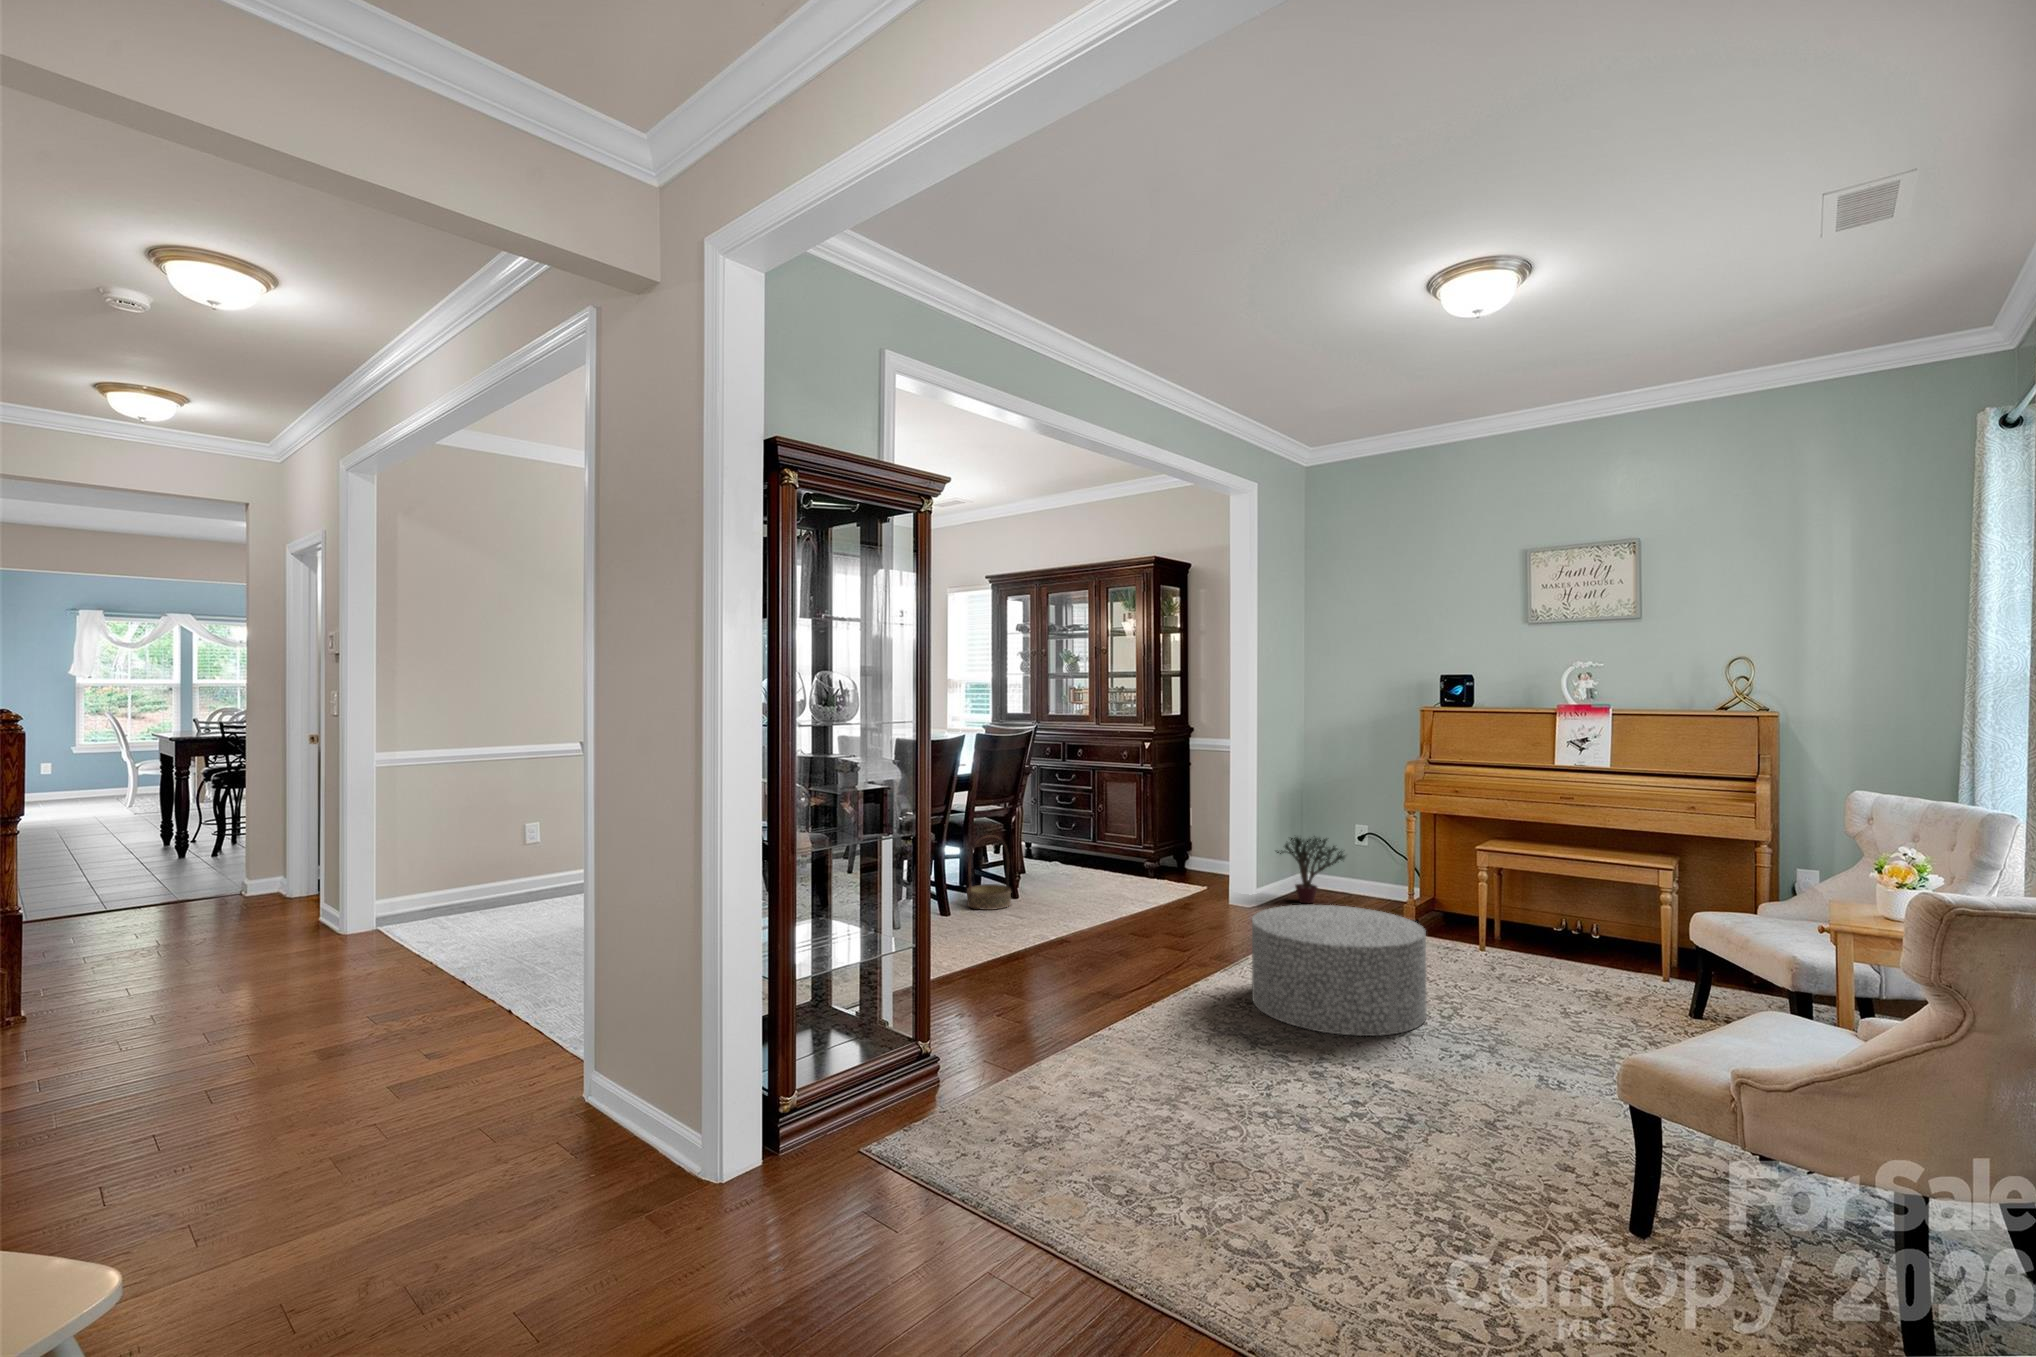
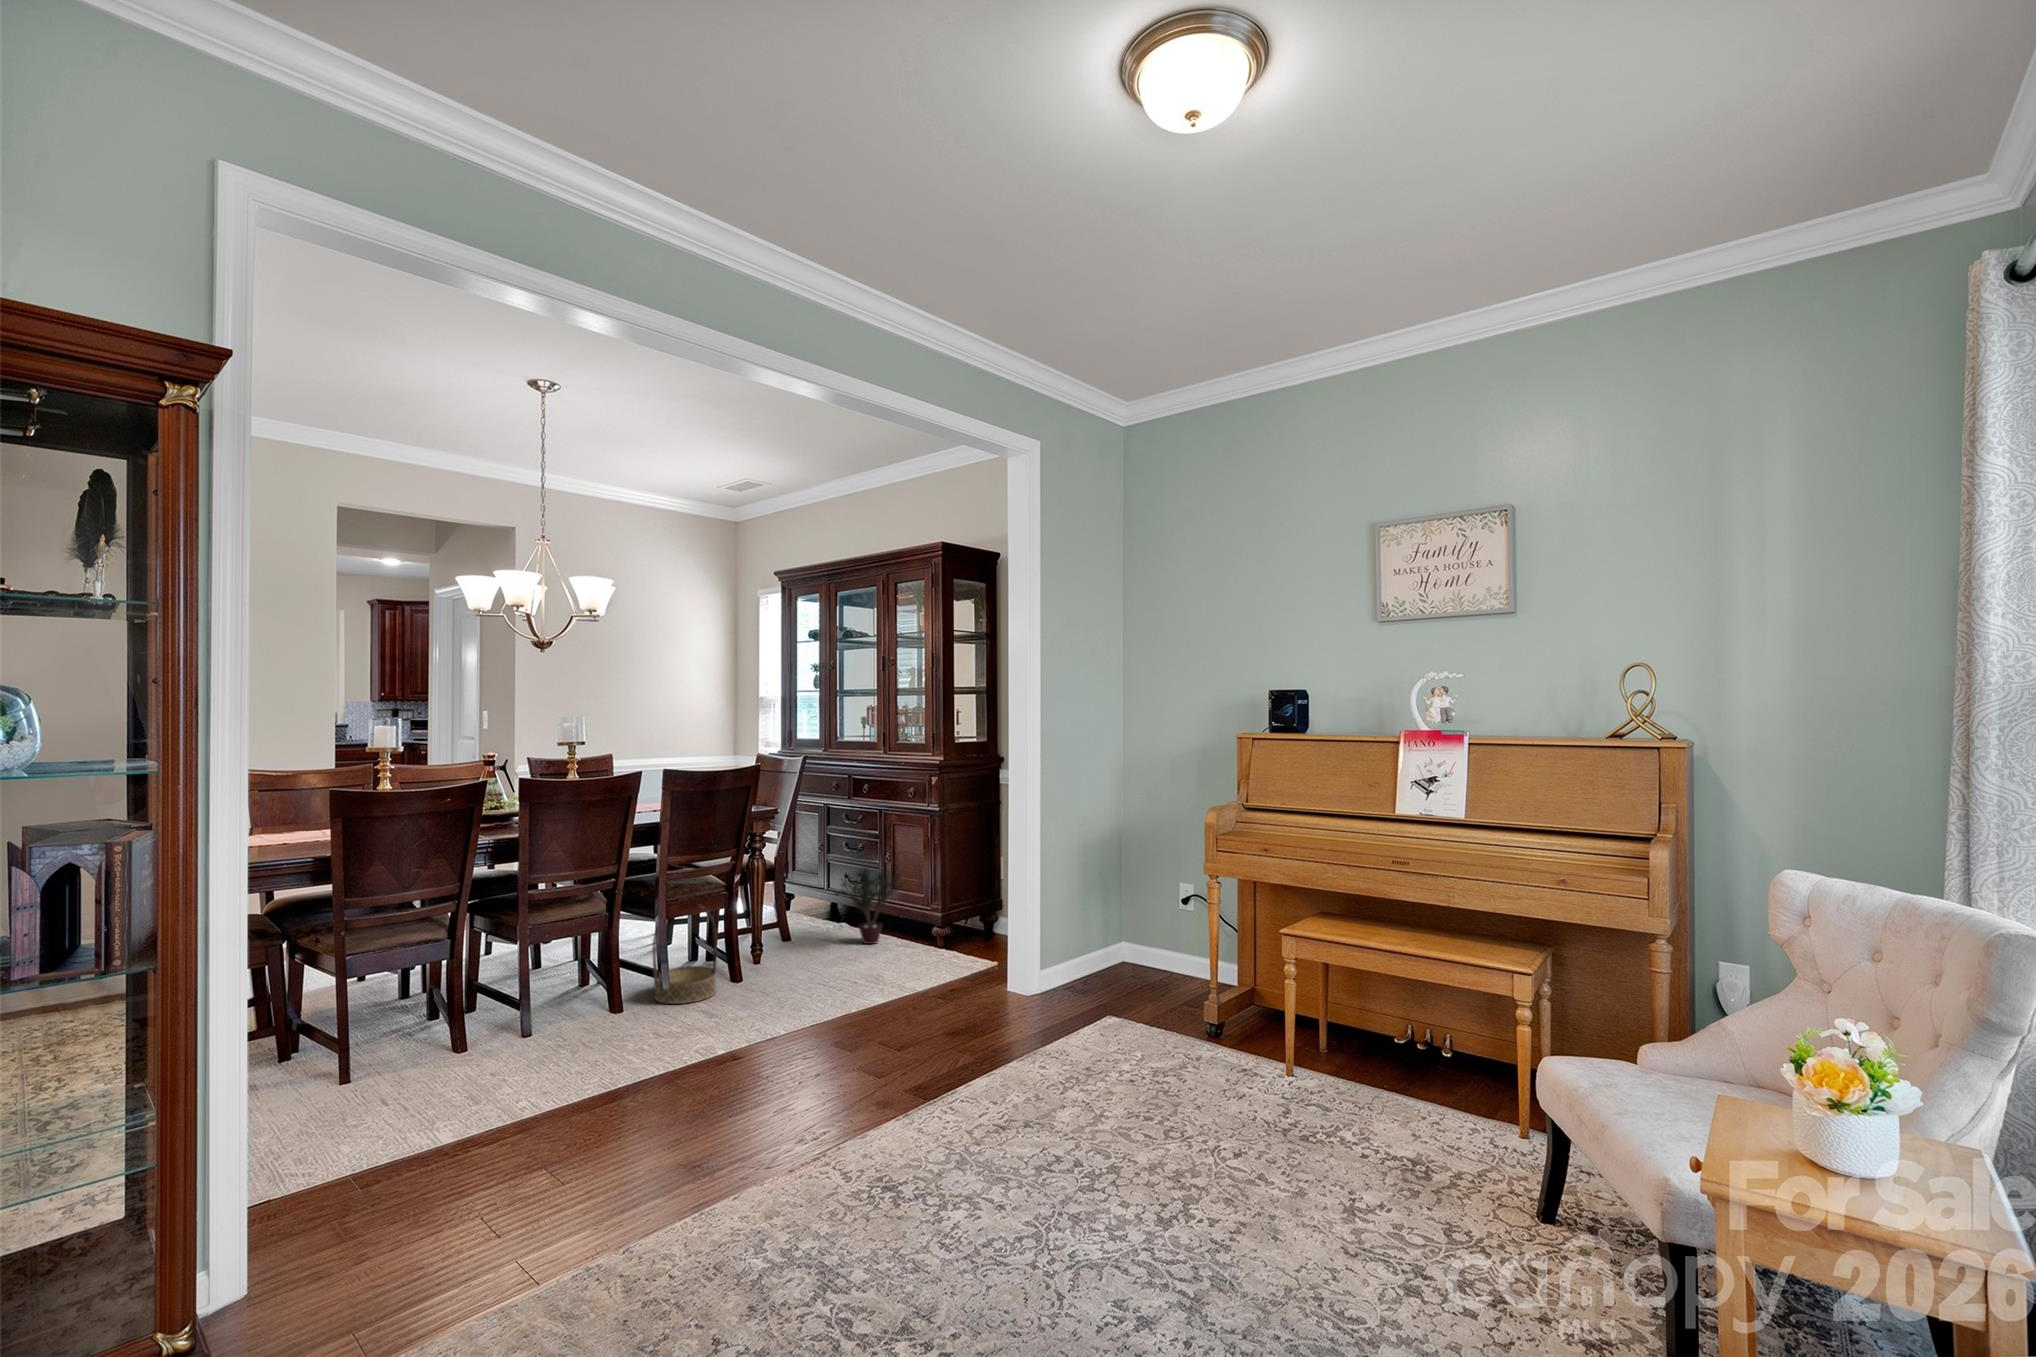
potted plant: present [1276,836,1345,903] -> present [835,868,908,944]
ottoman: present [1252,905,1427,1036] -> none [880,1030,1132,1274]

